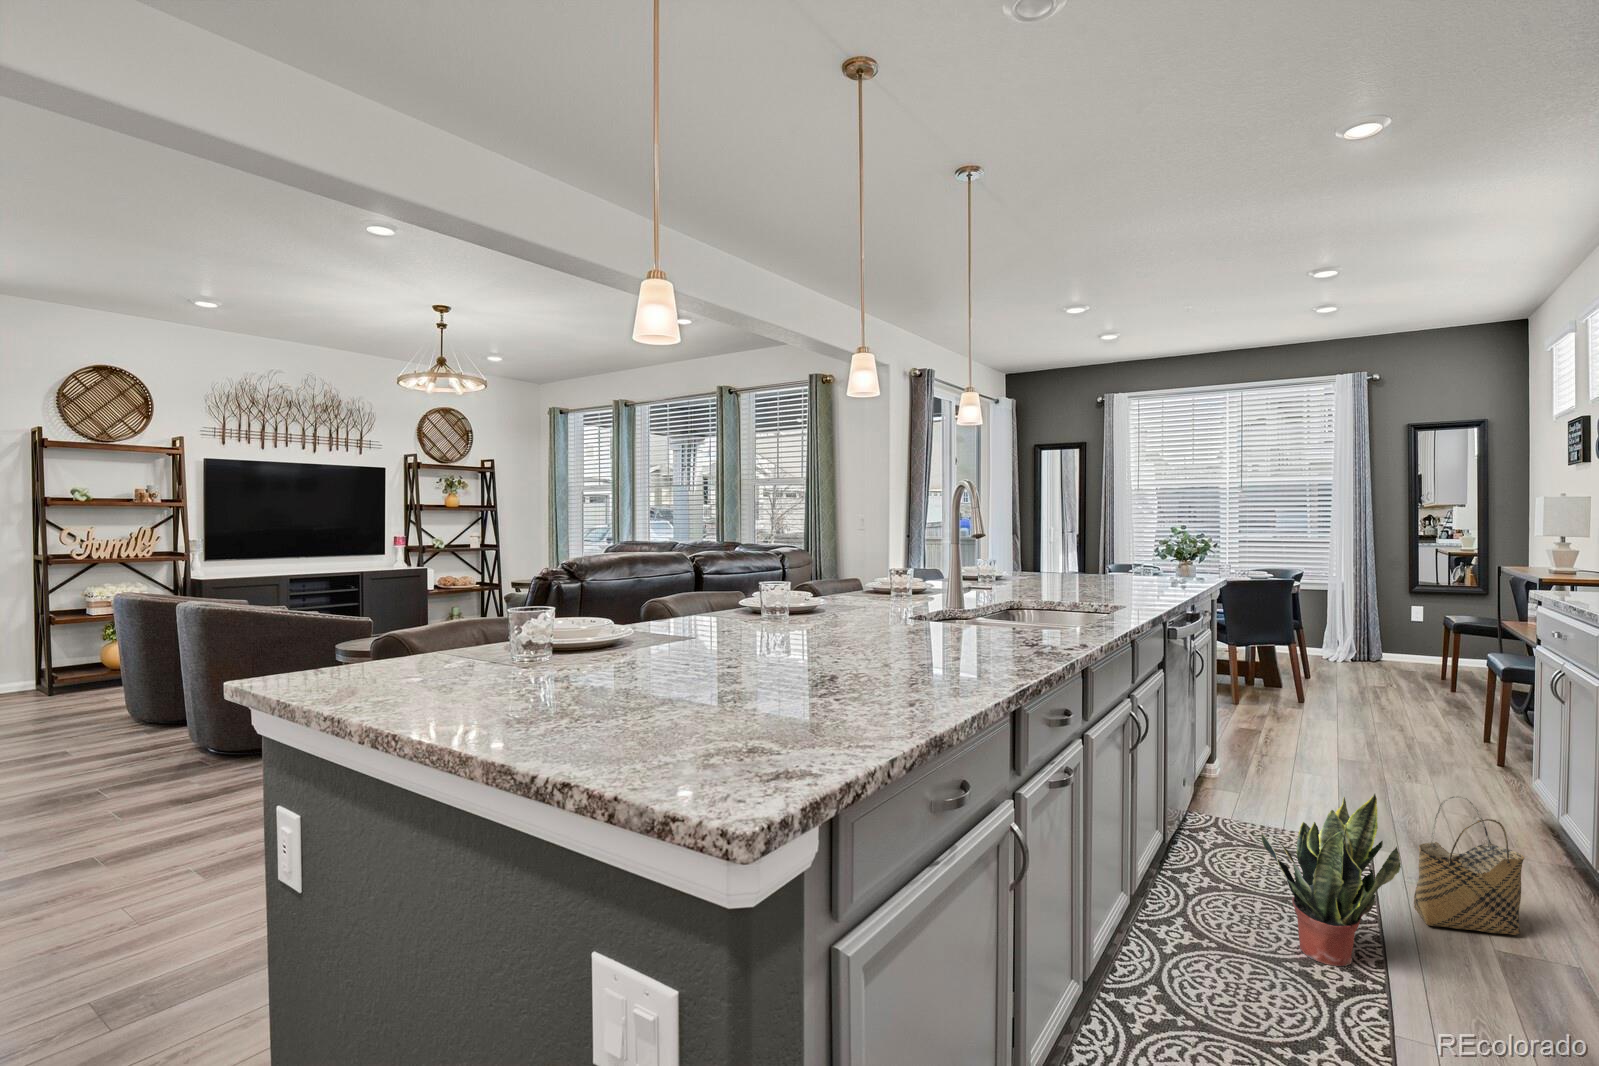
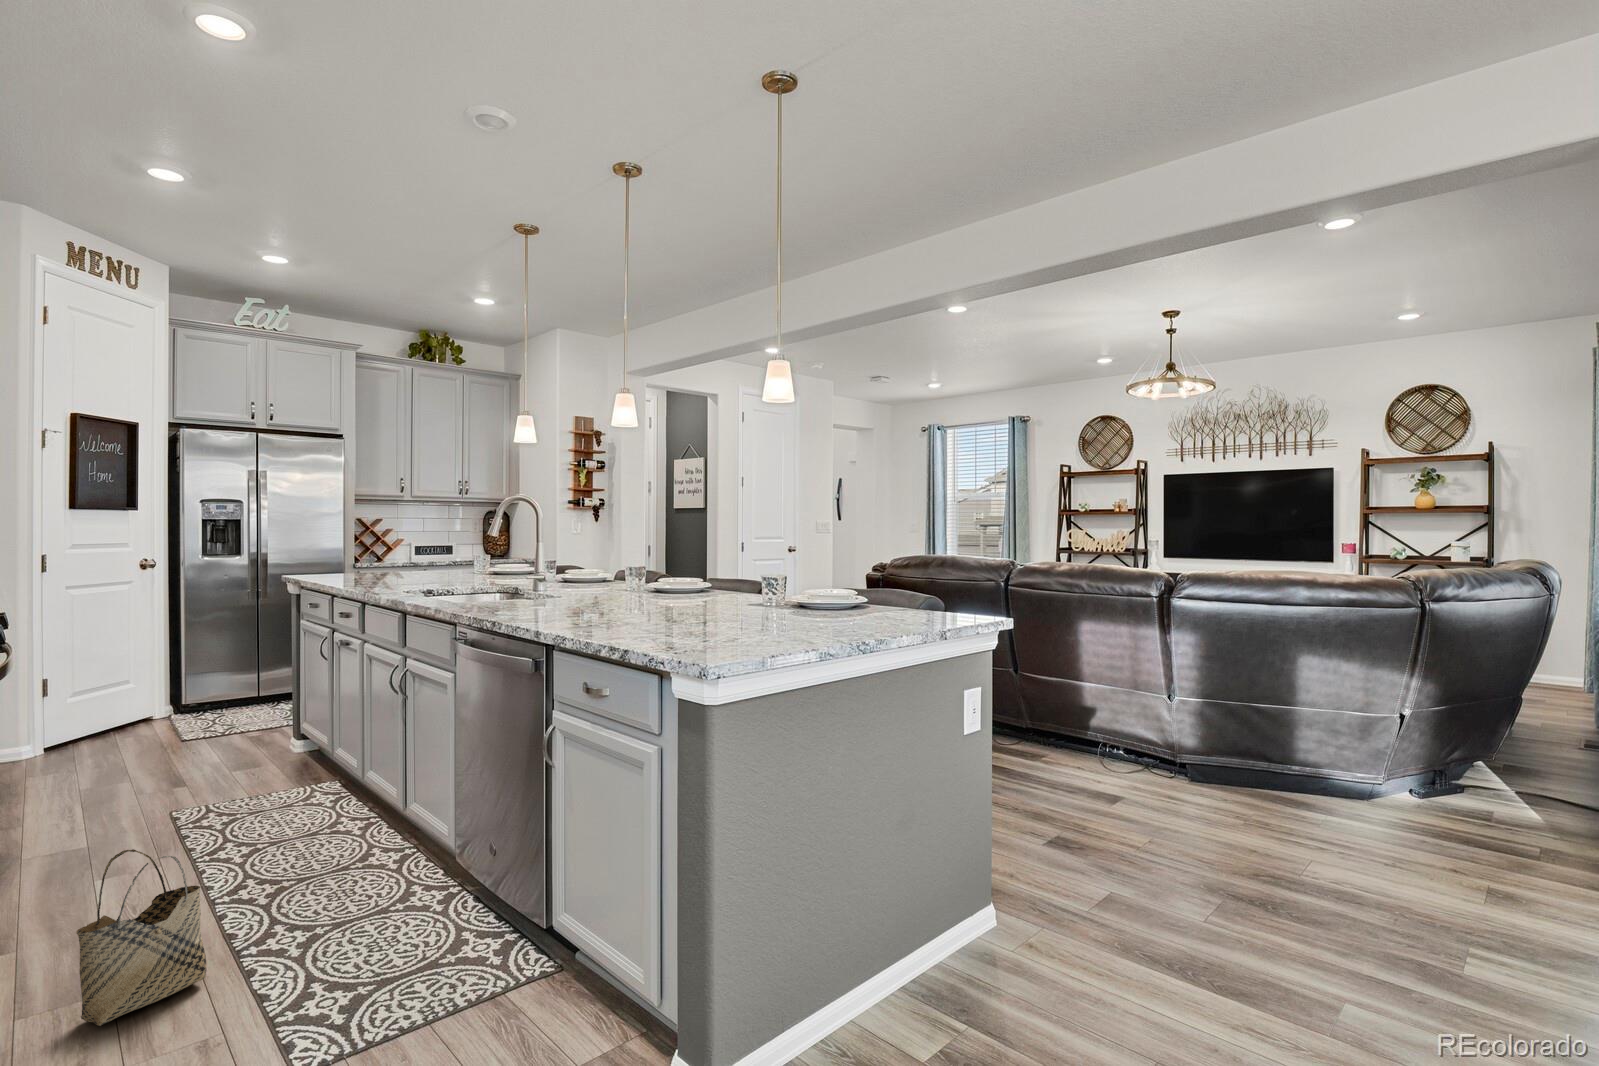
potted plant: present [1261,794,1401,966] -> none [205,760,326,912]

